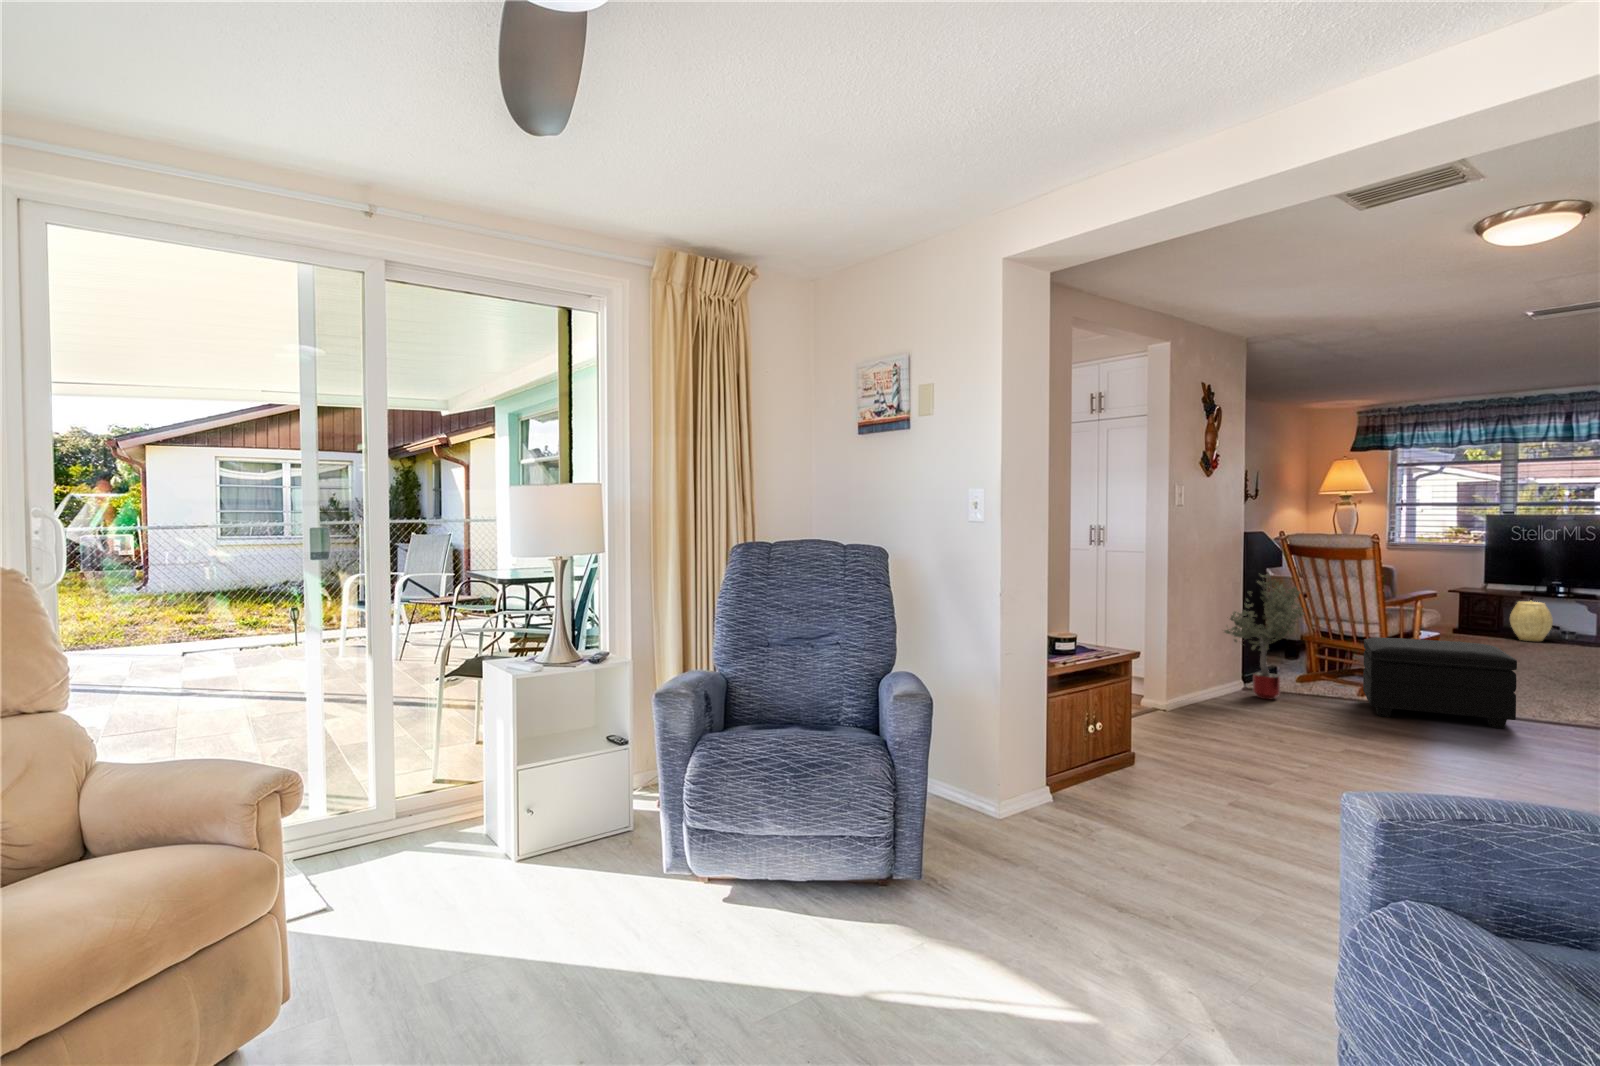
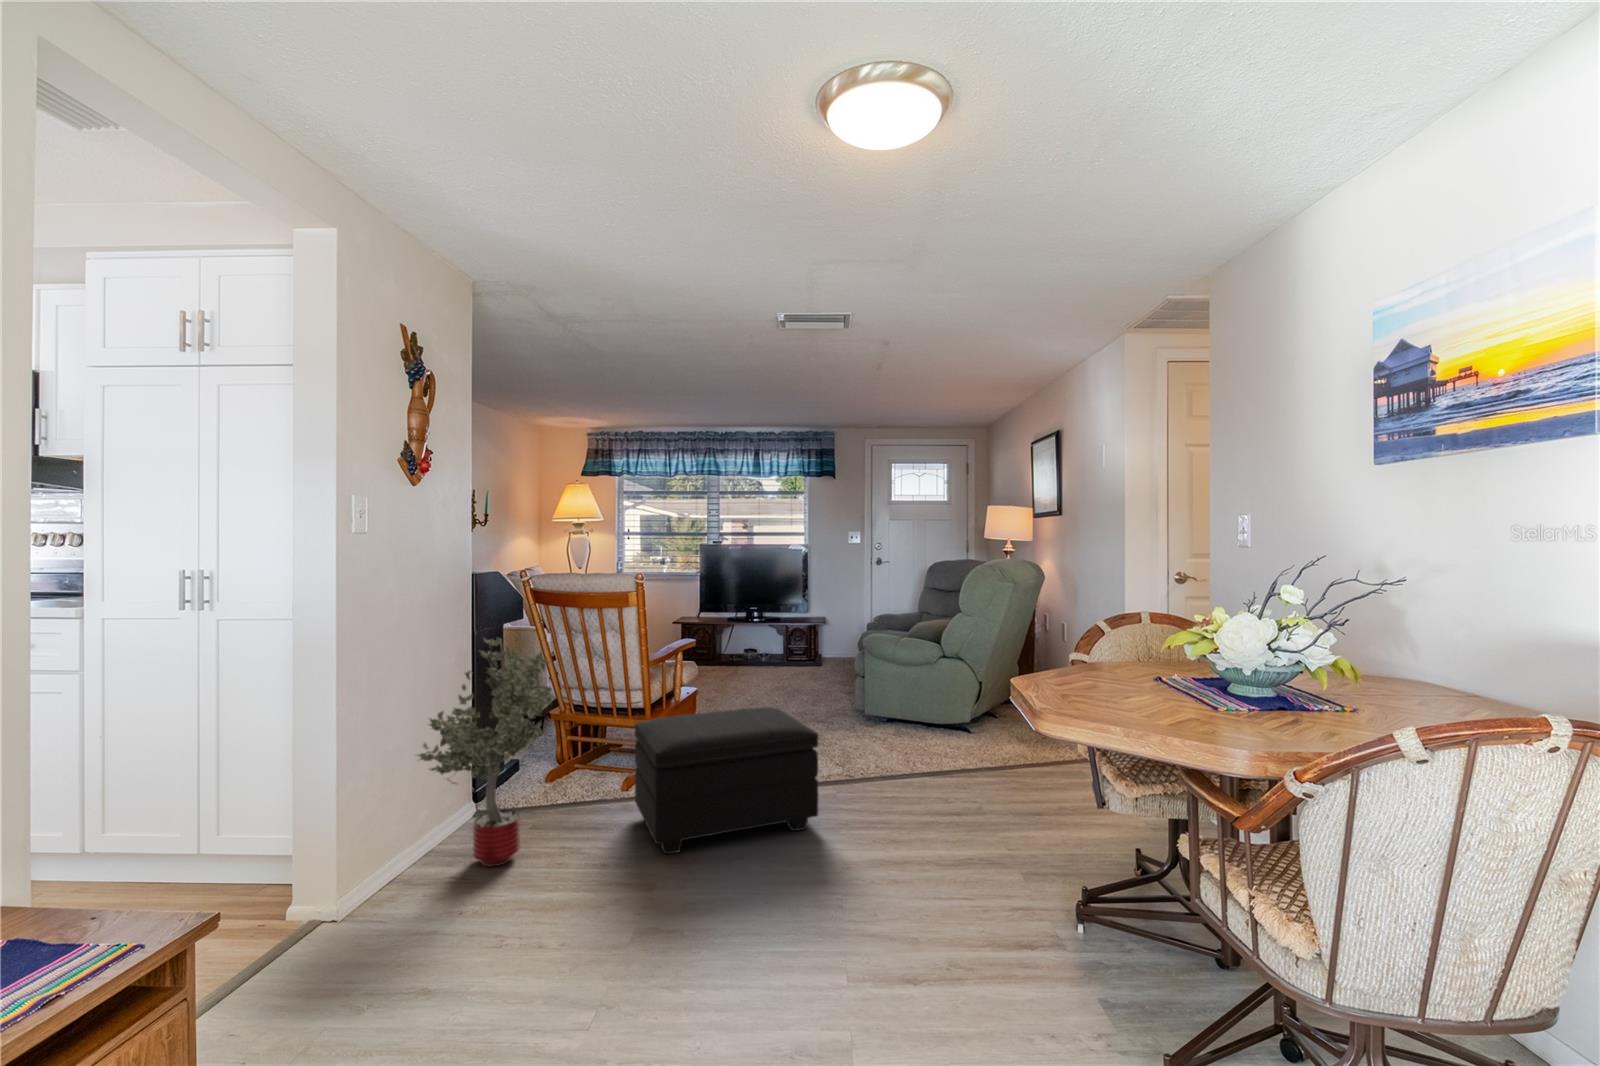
woven basket: present [1510,601,1553,641] -> none [721,624,751,663]

